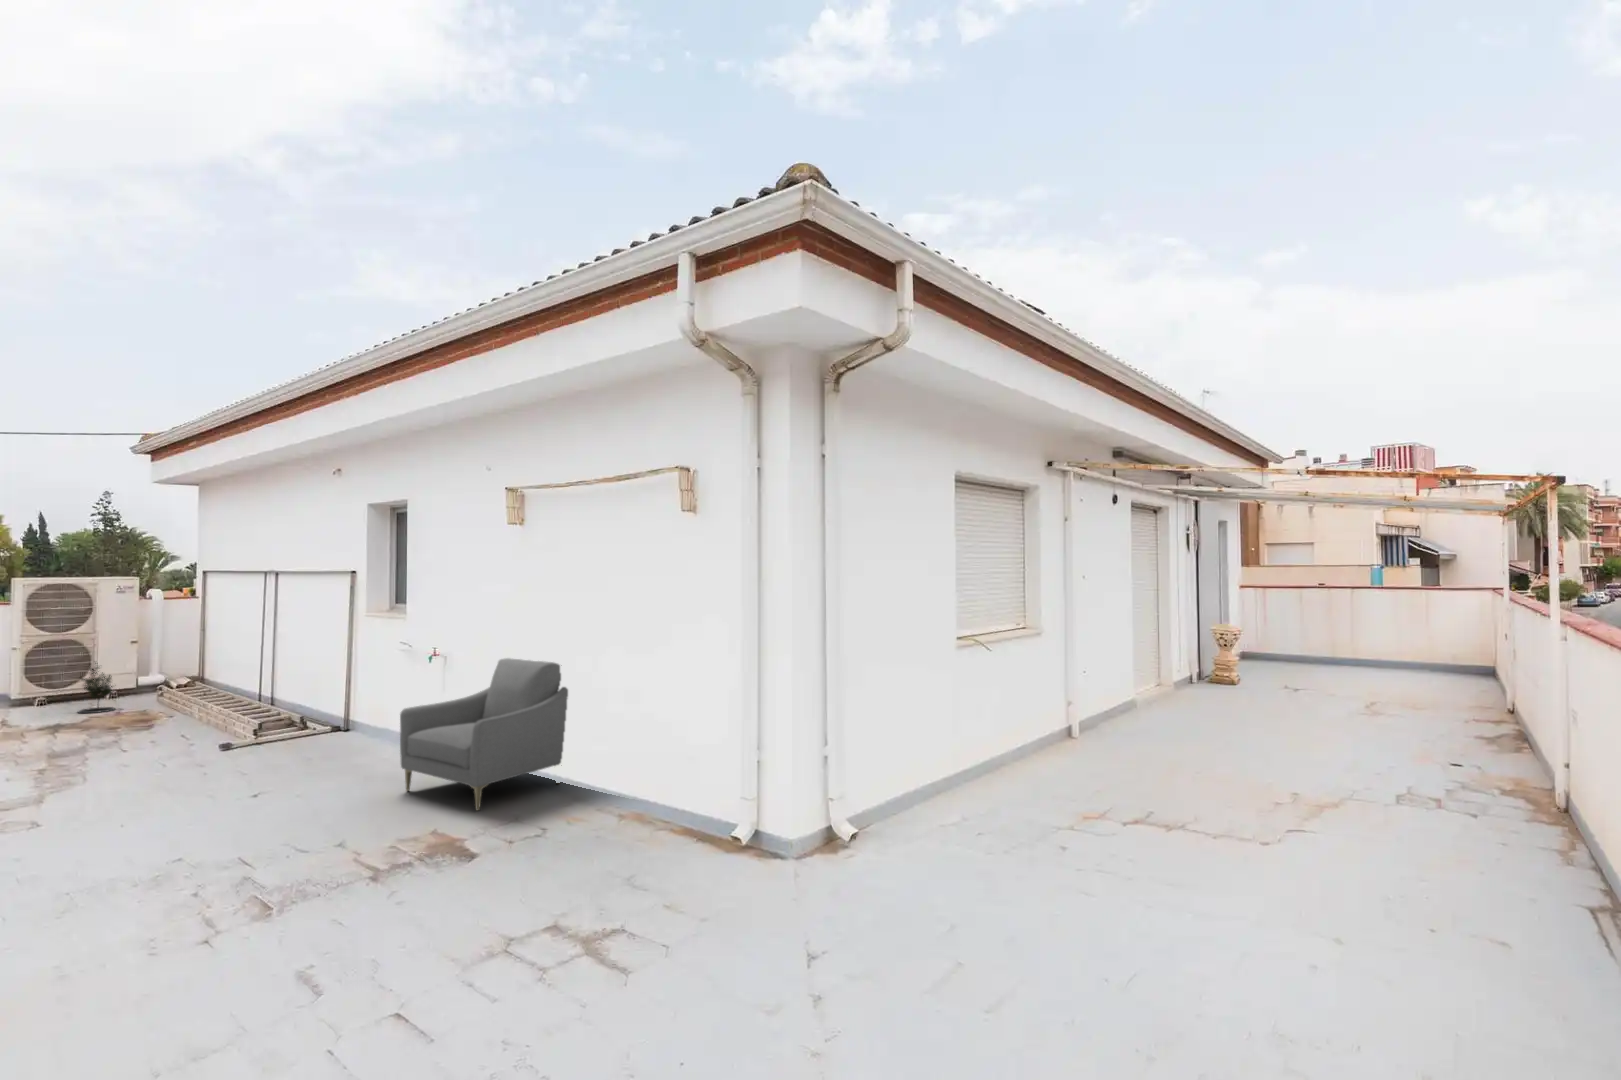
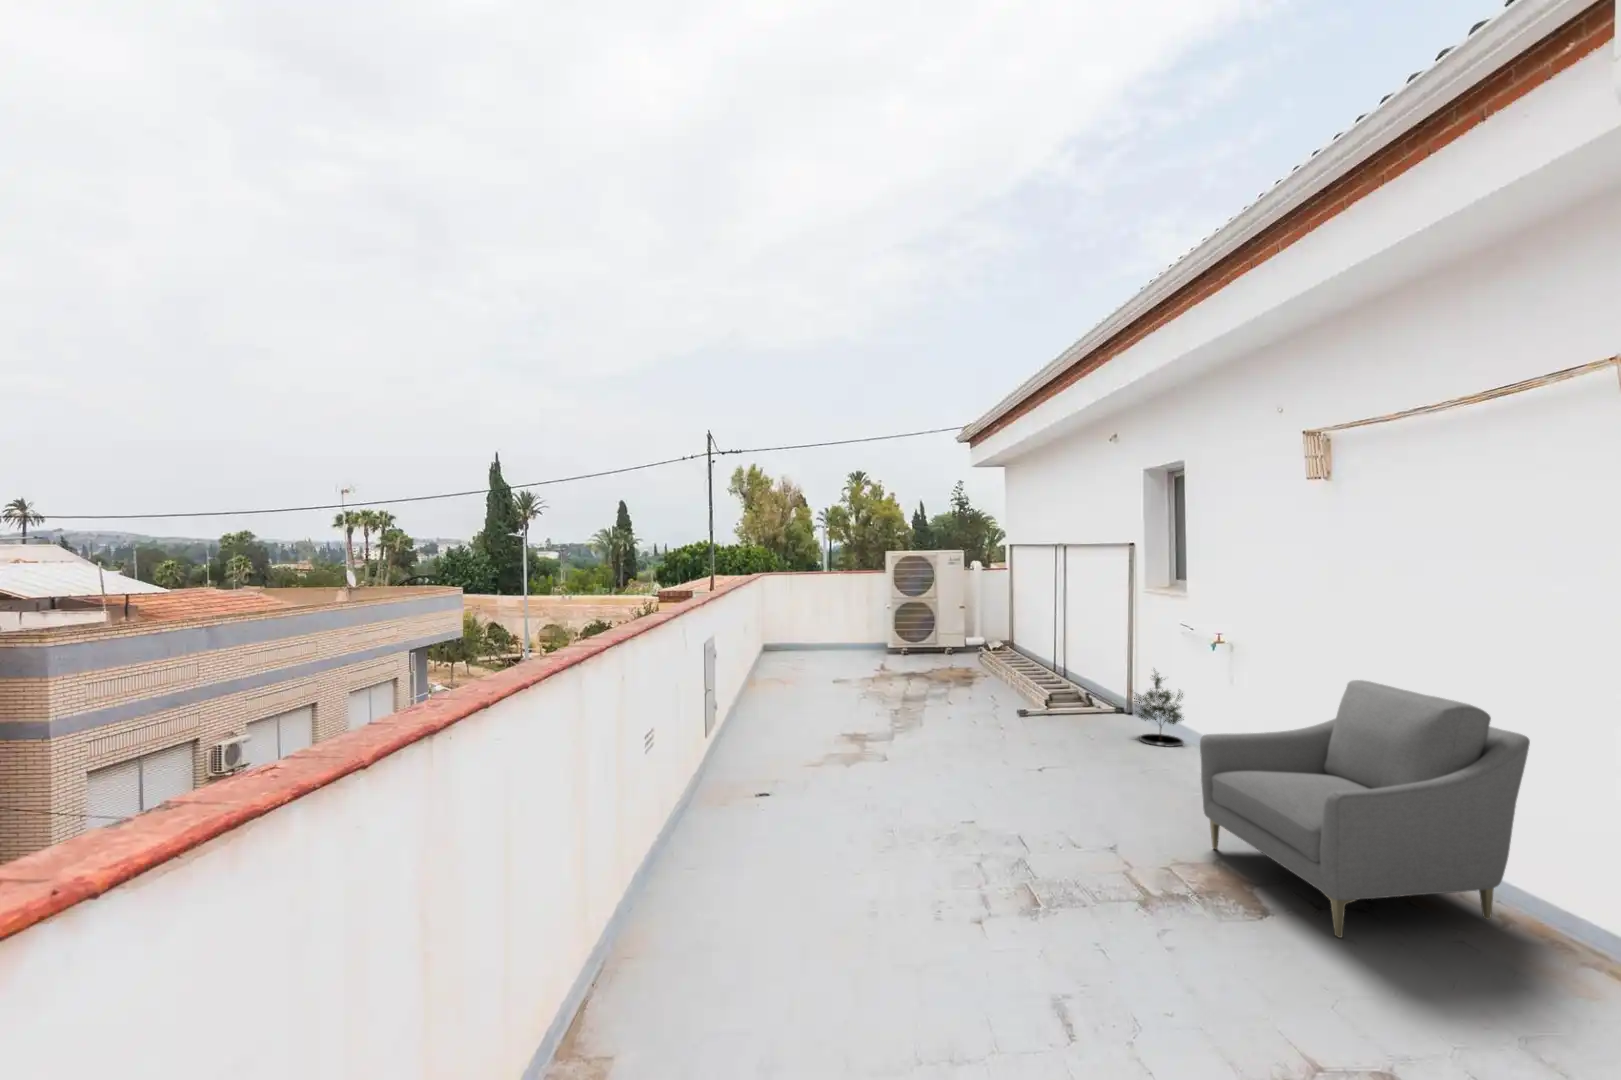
potted tree: present [78,663,115,713] -> present [1134,670,1184,747]

